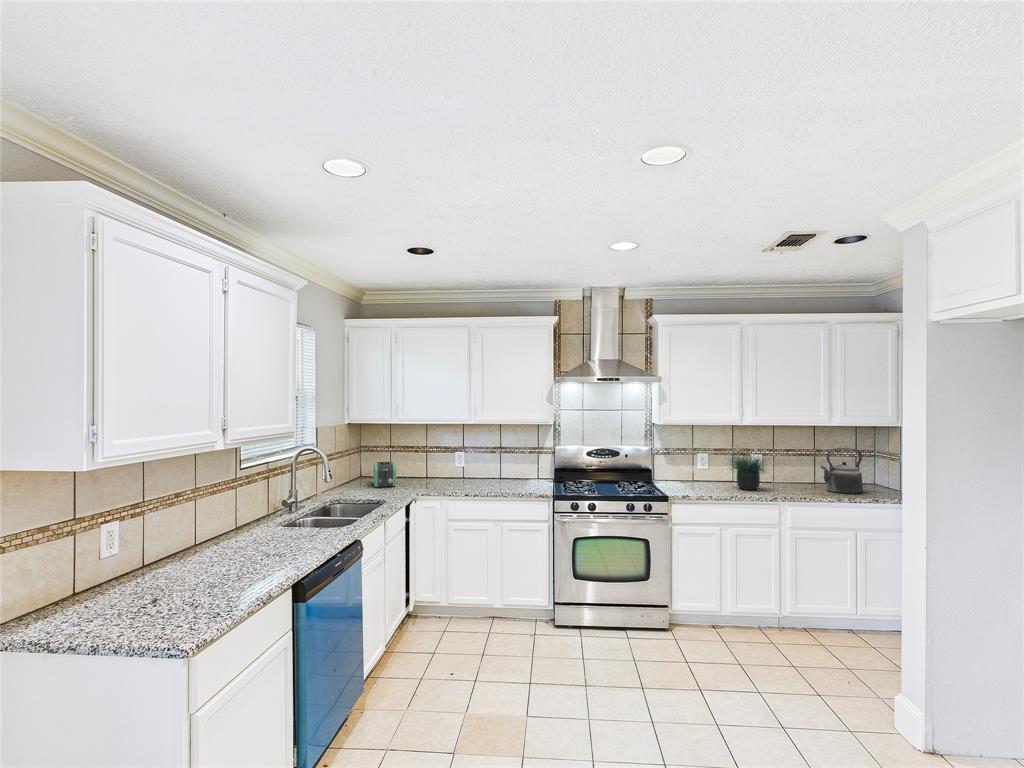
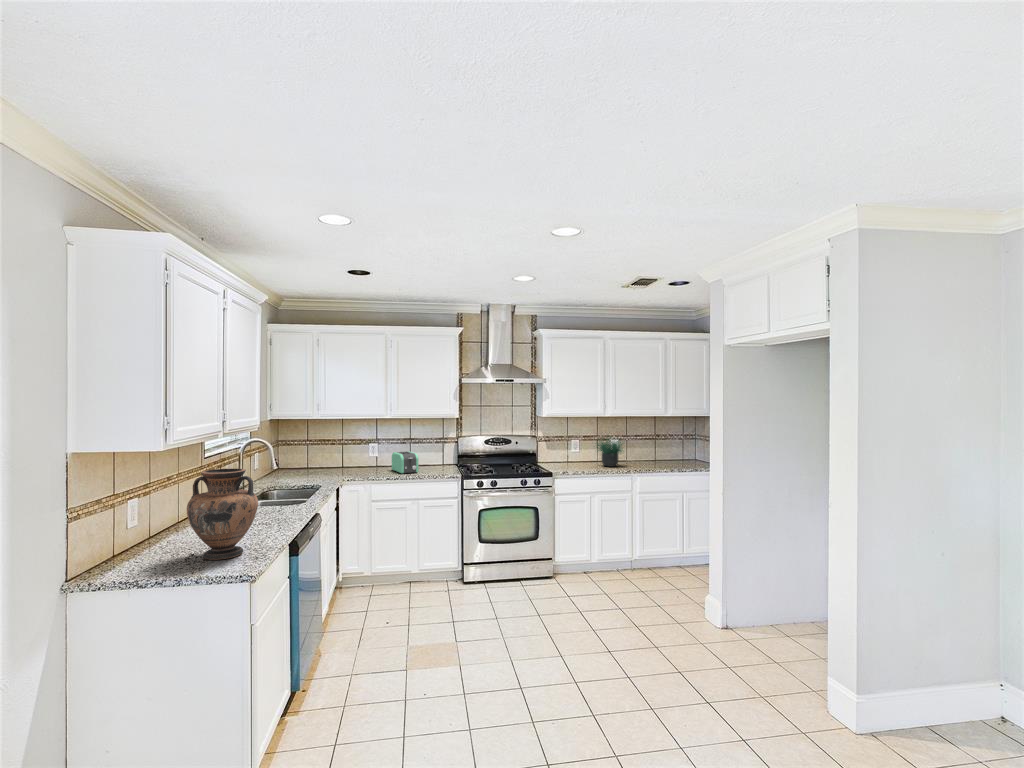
kettle: present [821,448,863,494] -> none [661,433,690,467]
toaster: present [373,461,396,487] -> present [392,451,419,474]
vase: none [134,491,232,615] -> present [187,469,258,560]

